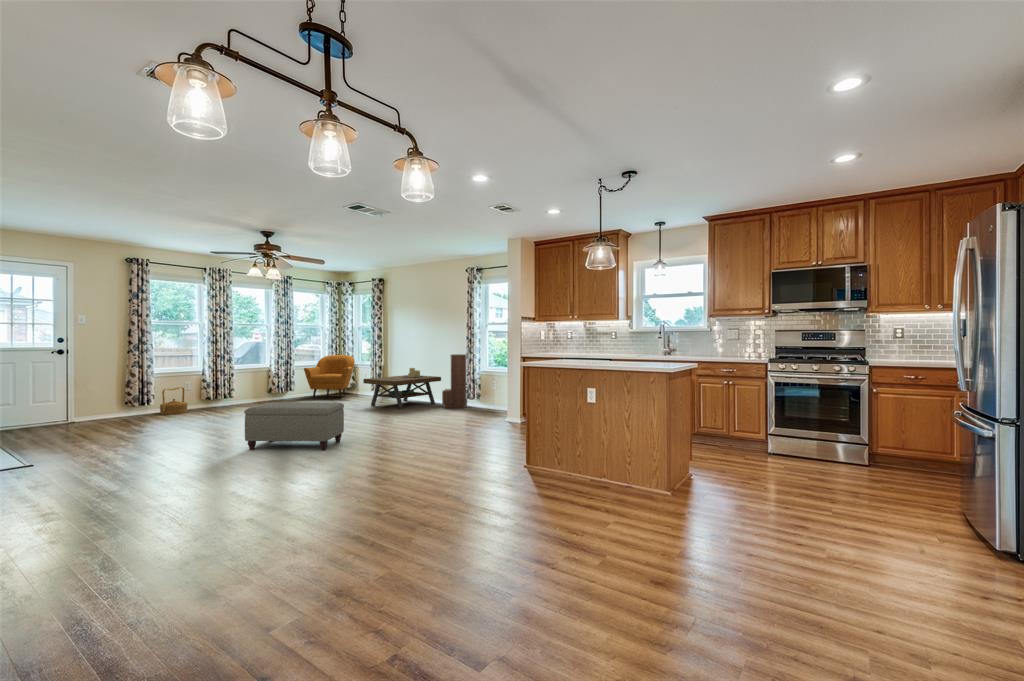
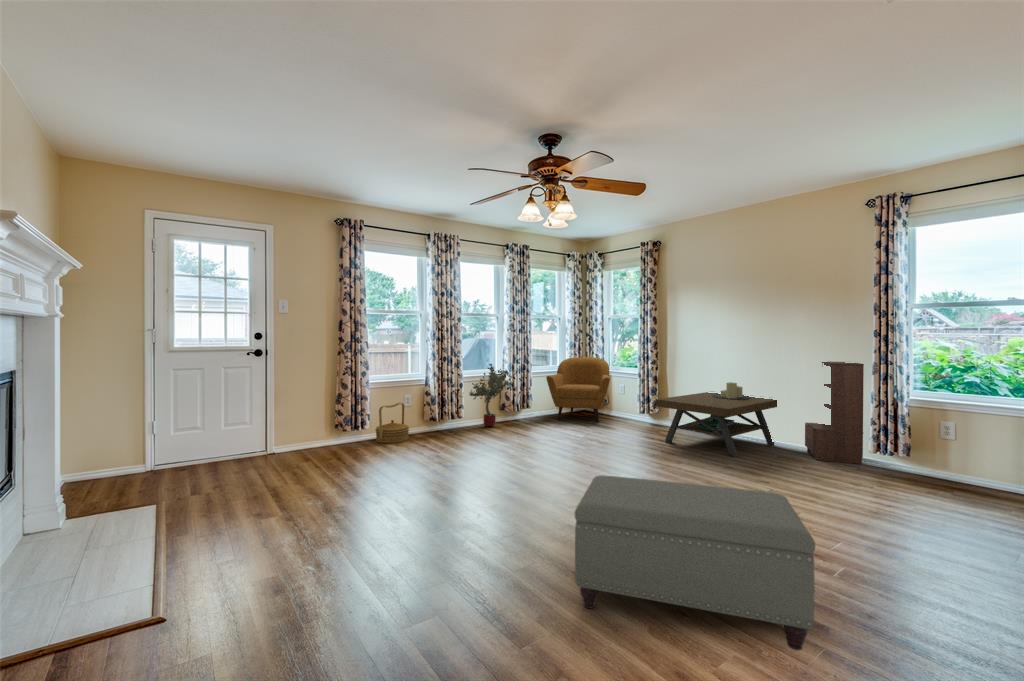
potted tree: none [238,359,273,404] -> present [470,364,509,427]

